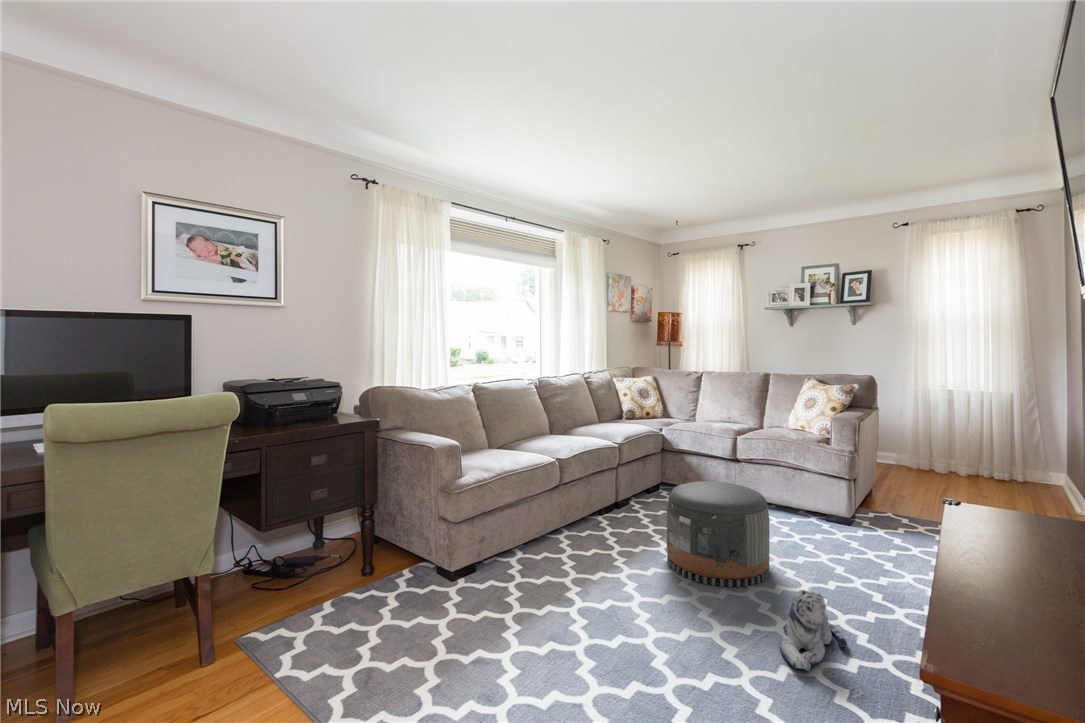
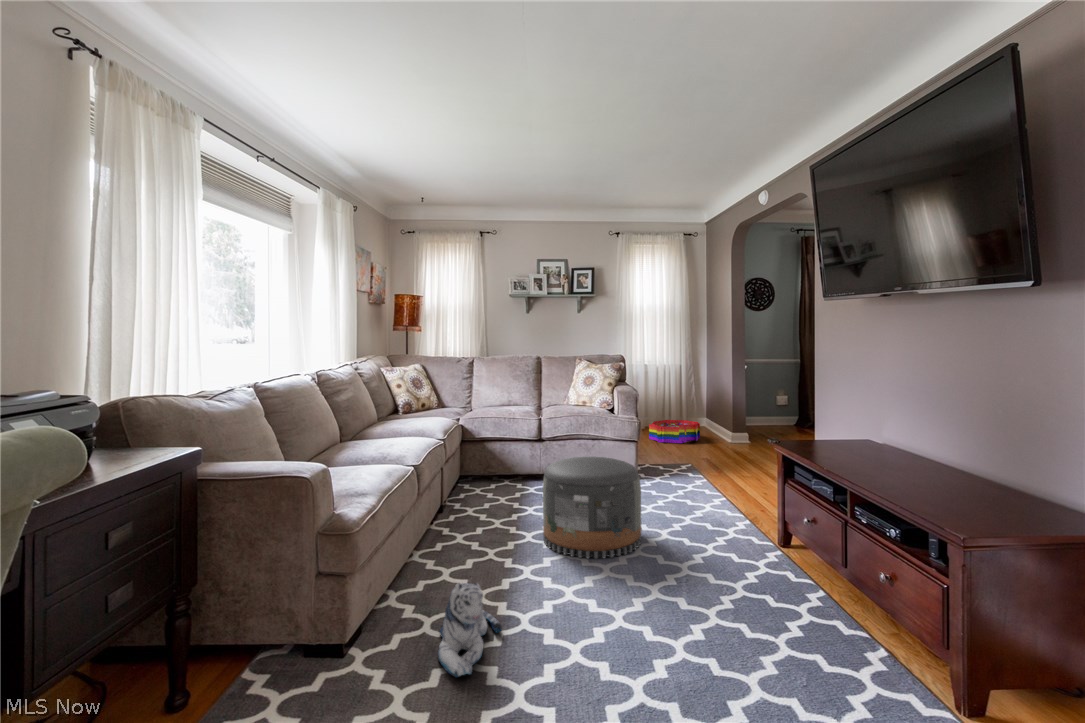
storage bin: none [941,459,1024,494] -> present [649,420,700,443]
plush toy: present [780,590,847,671] -> present [438,583,502,677]

